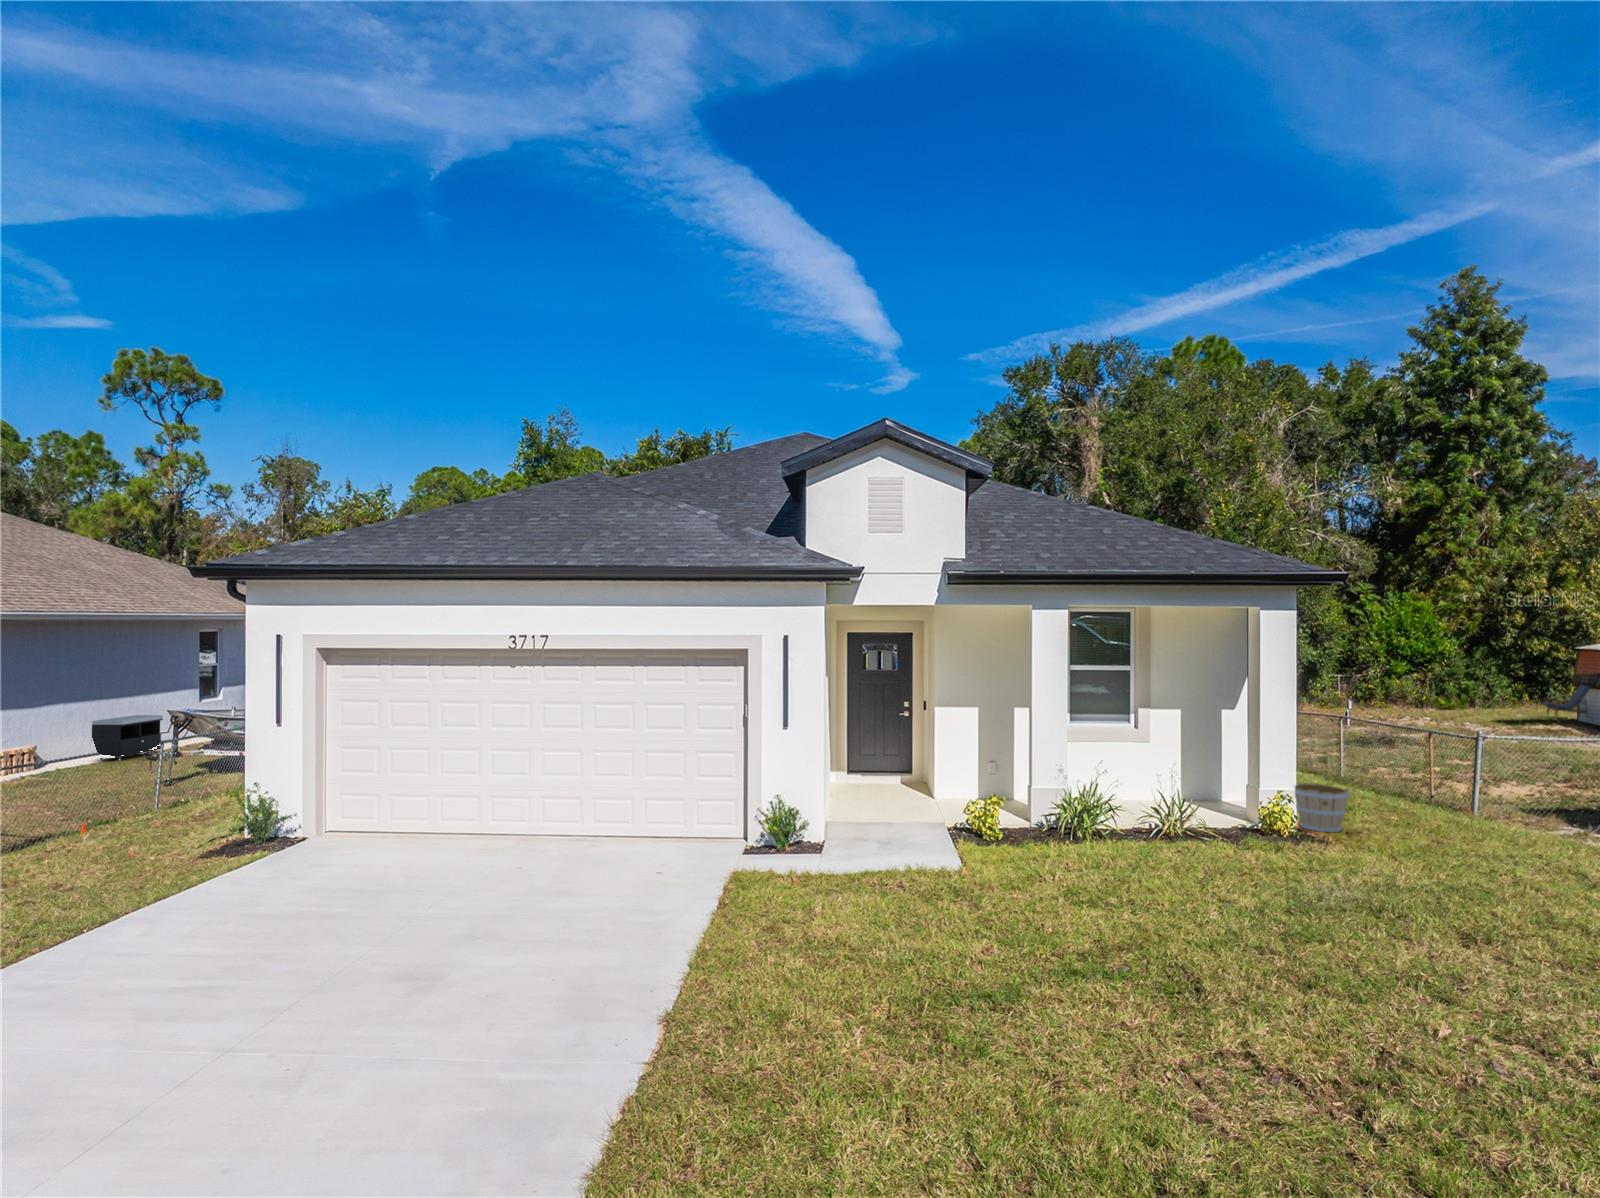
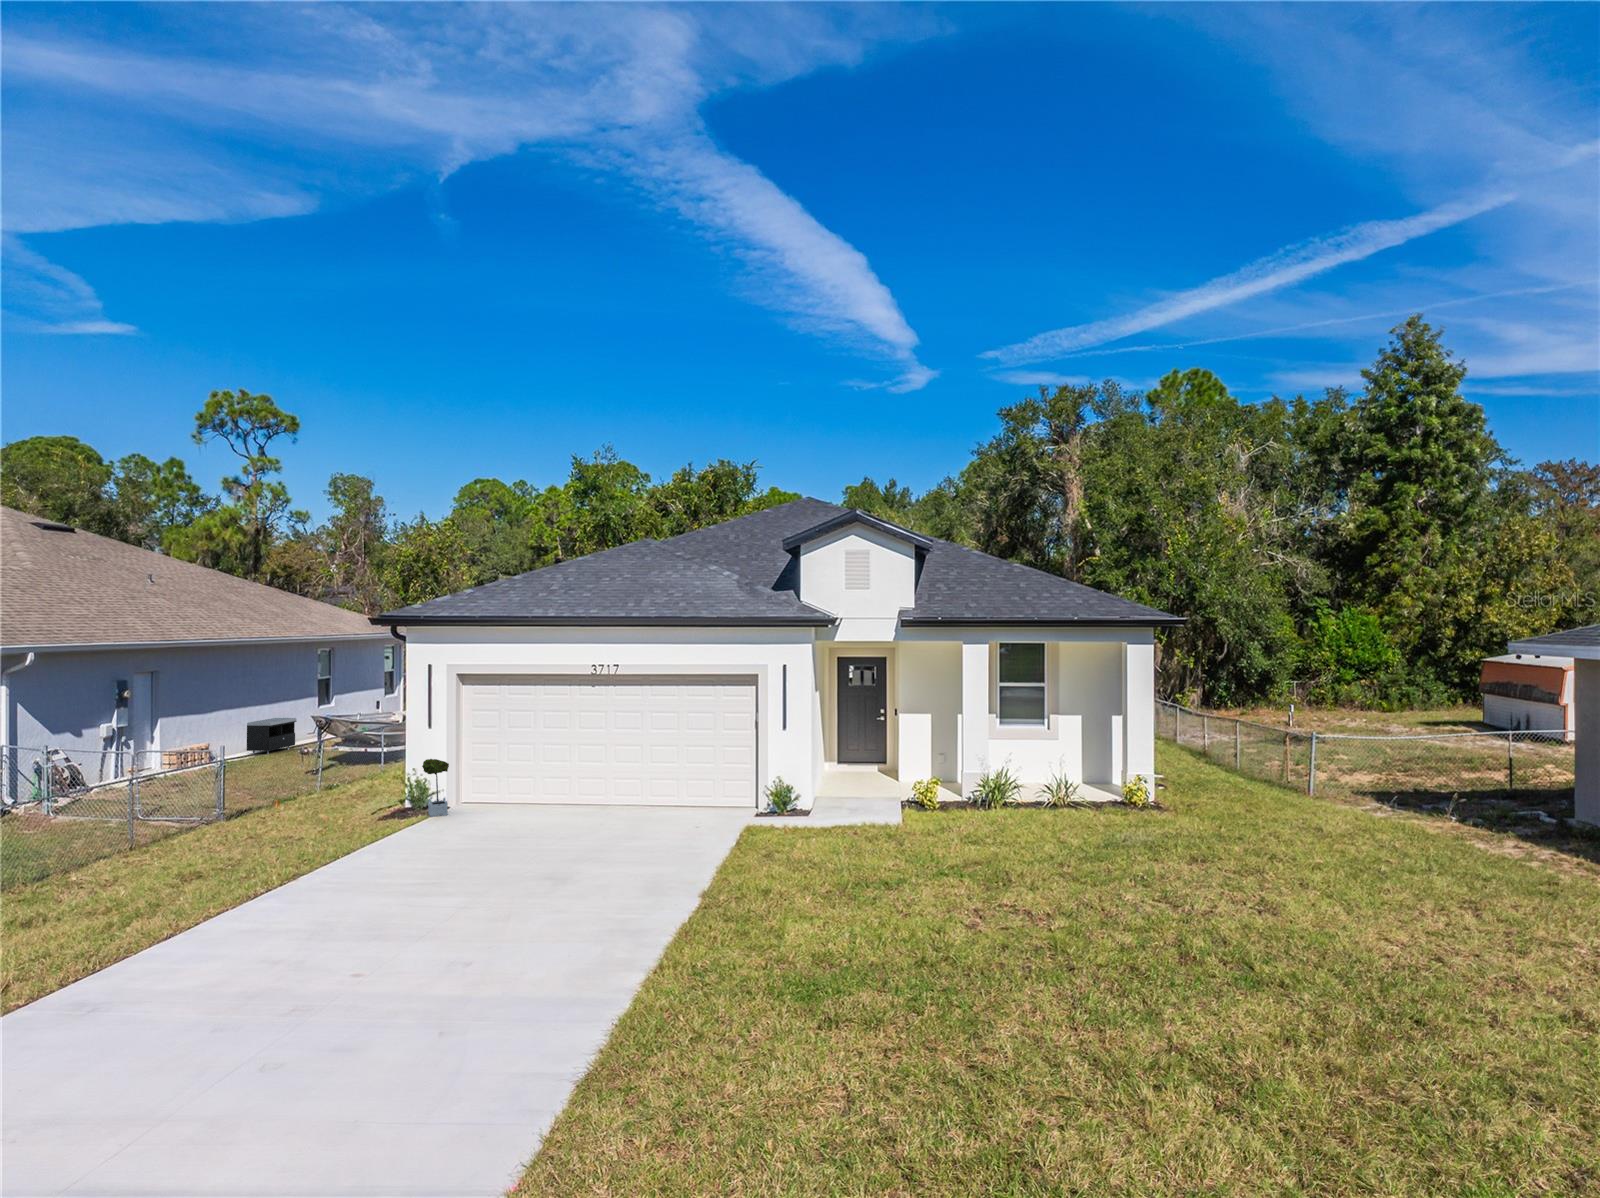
lounge chair: present [1542,685,1590,719] -> none [1453,693,1492,724]
potted tree: none [260,770,301,856] -> present [422,759,449,817]
wooden bucket: present [1295,783,1349,833] -> none [1154,771,1192,806]

